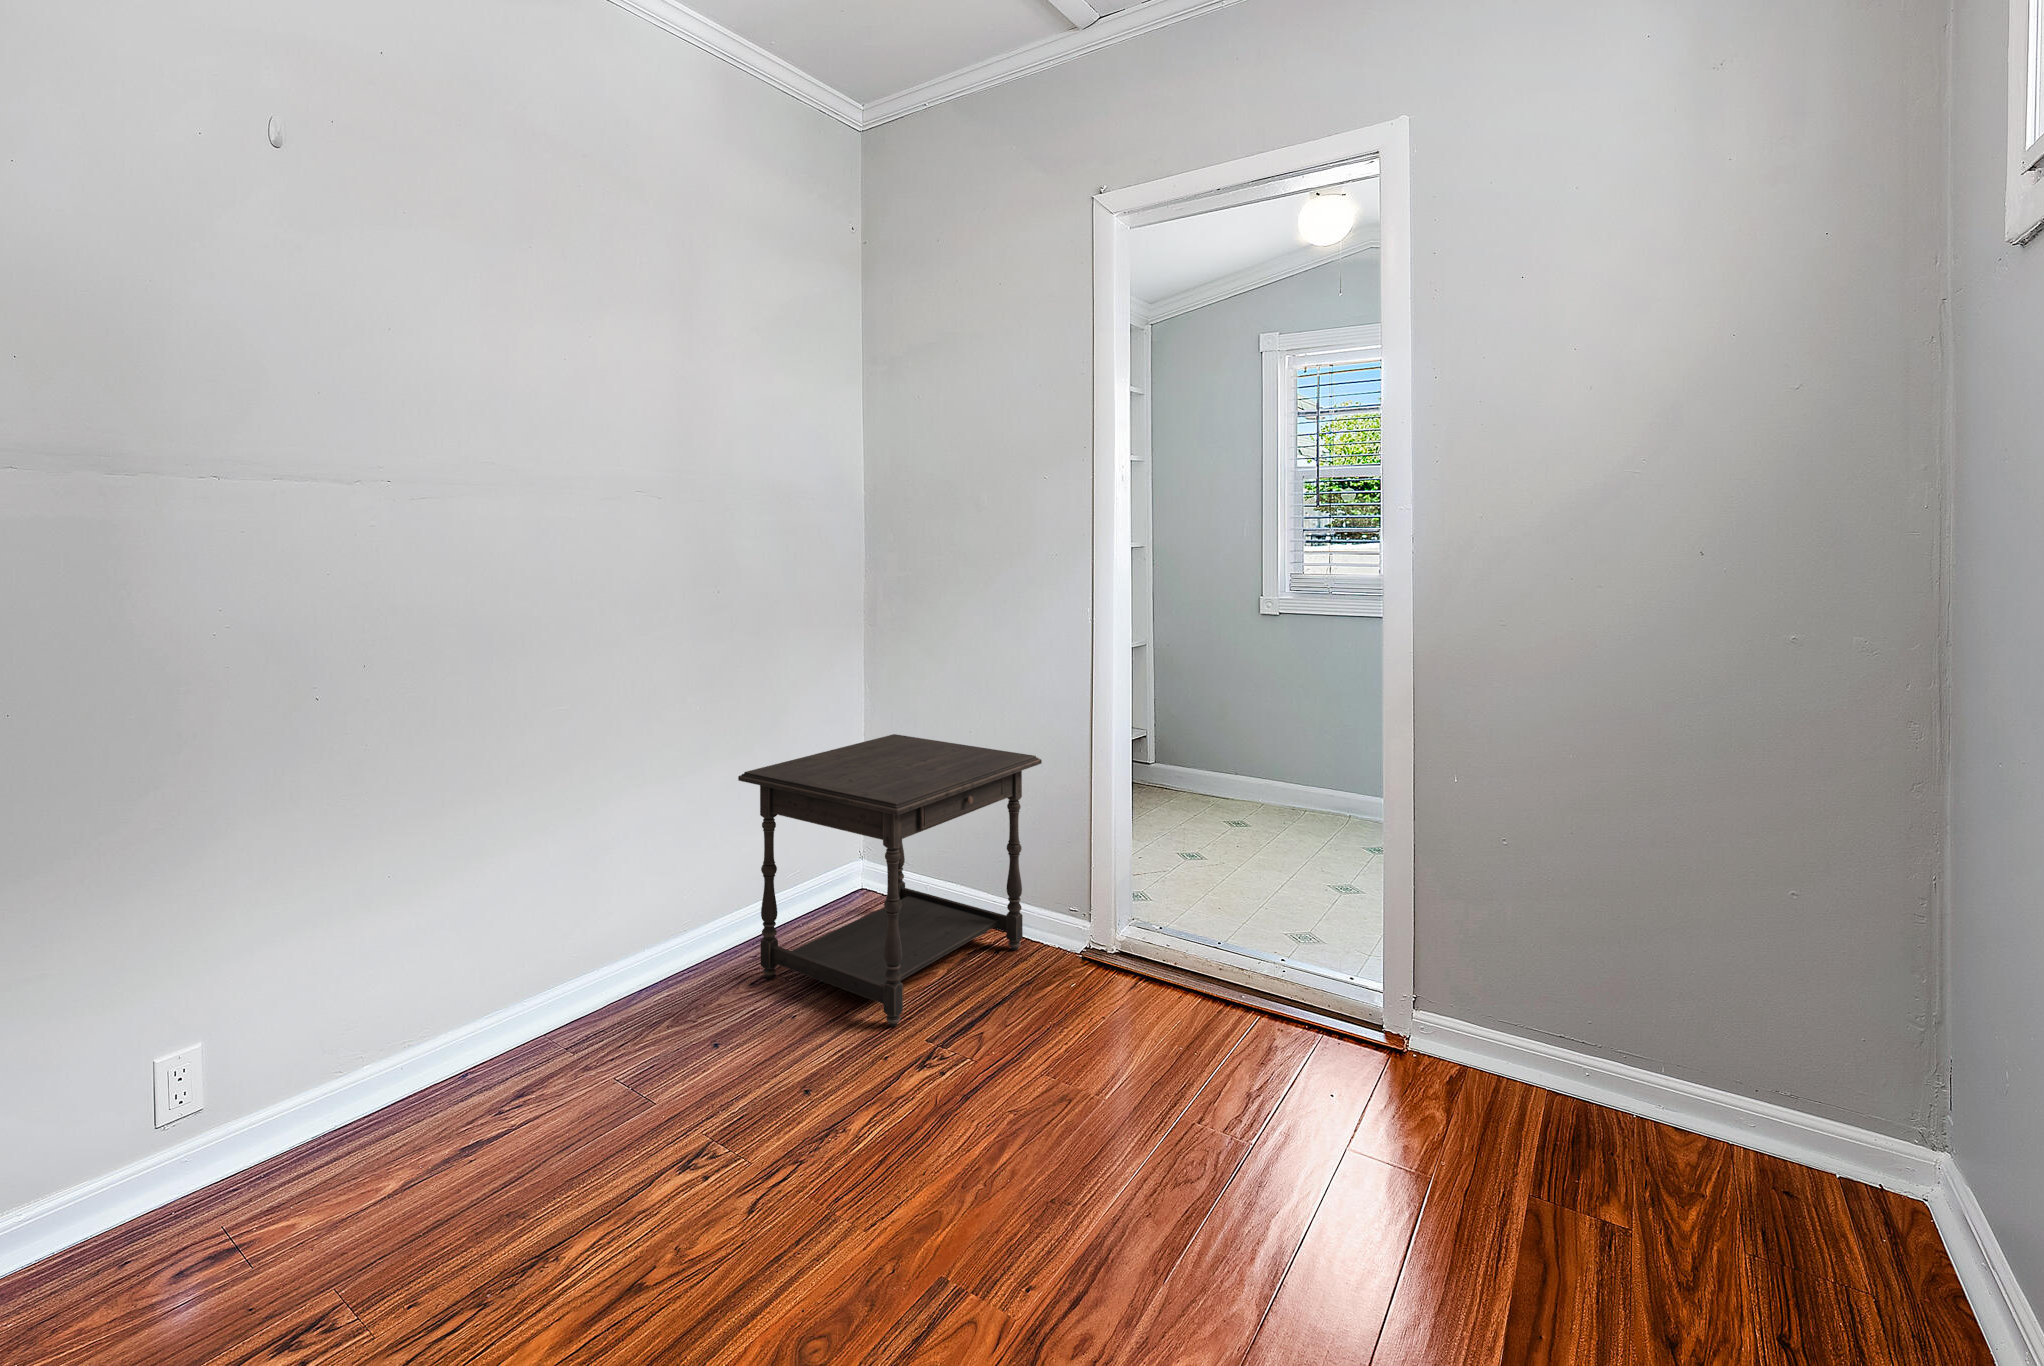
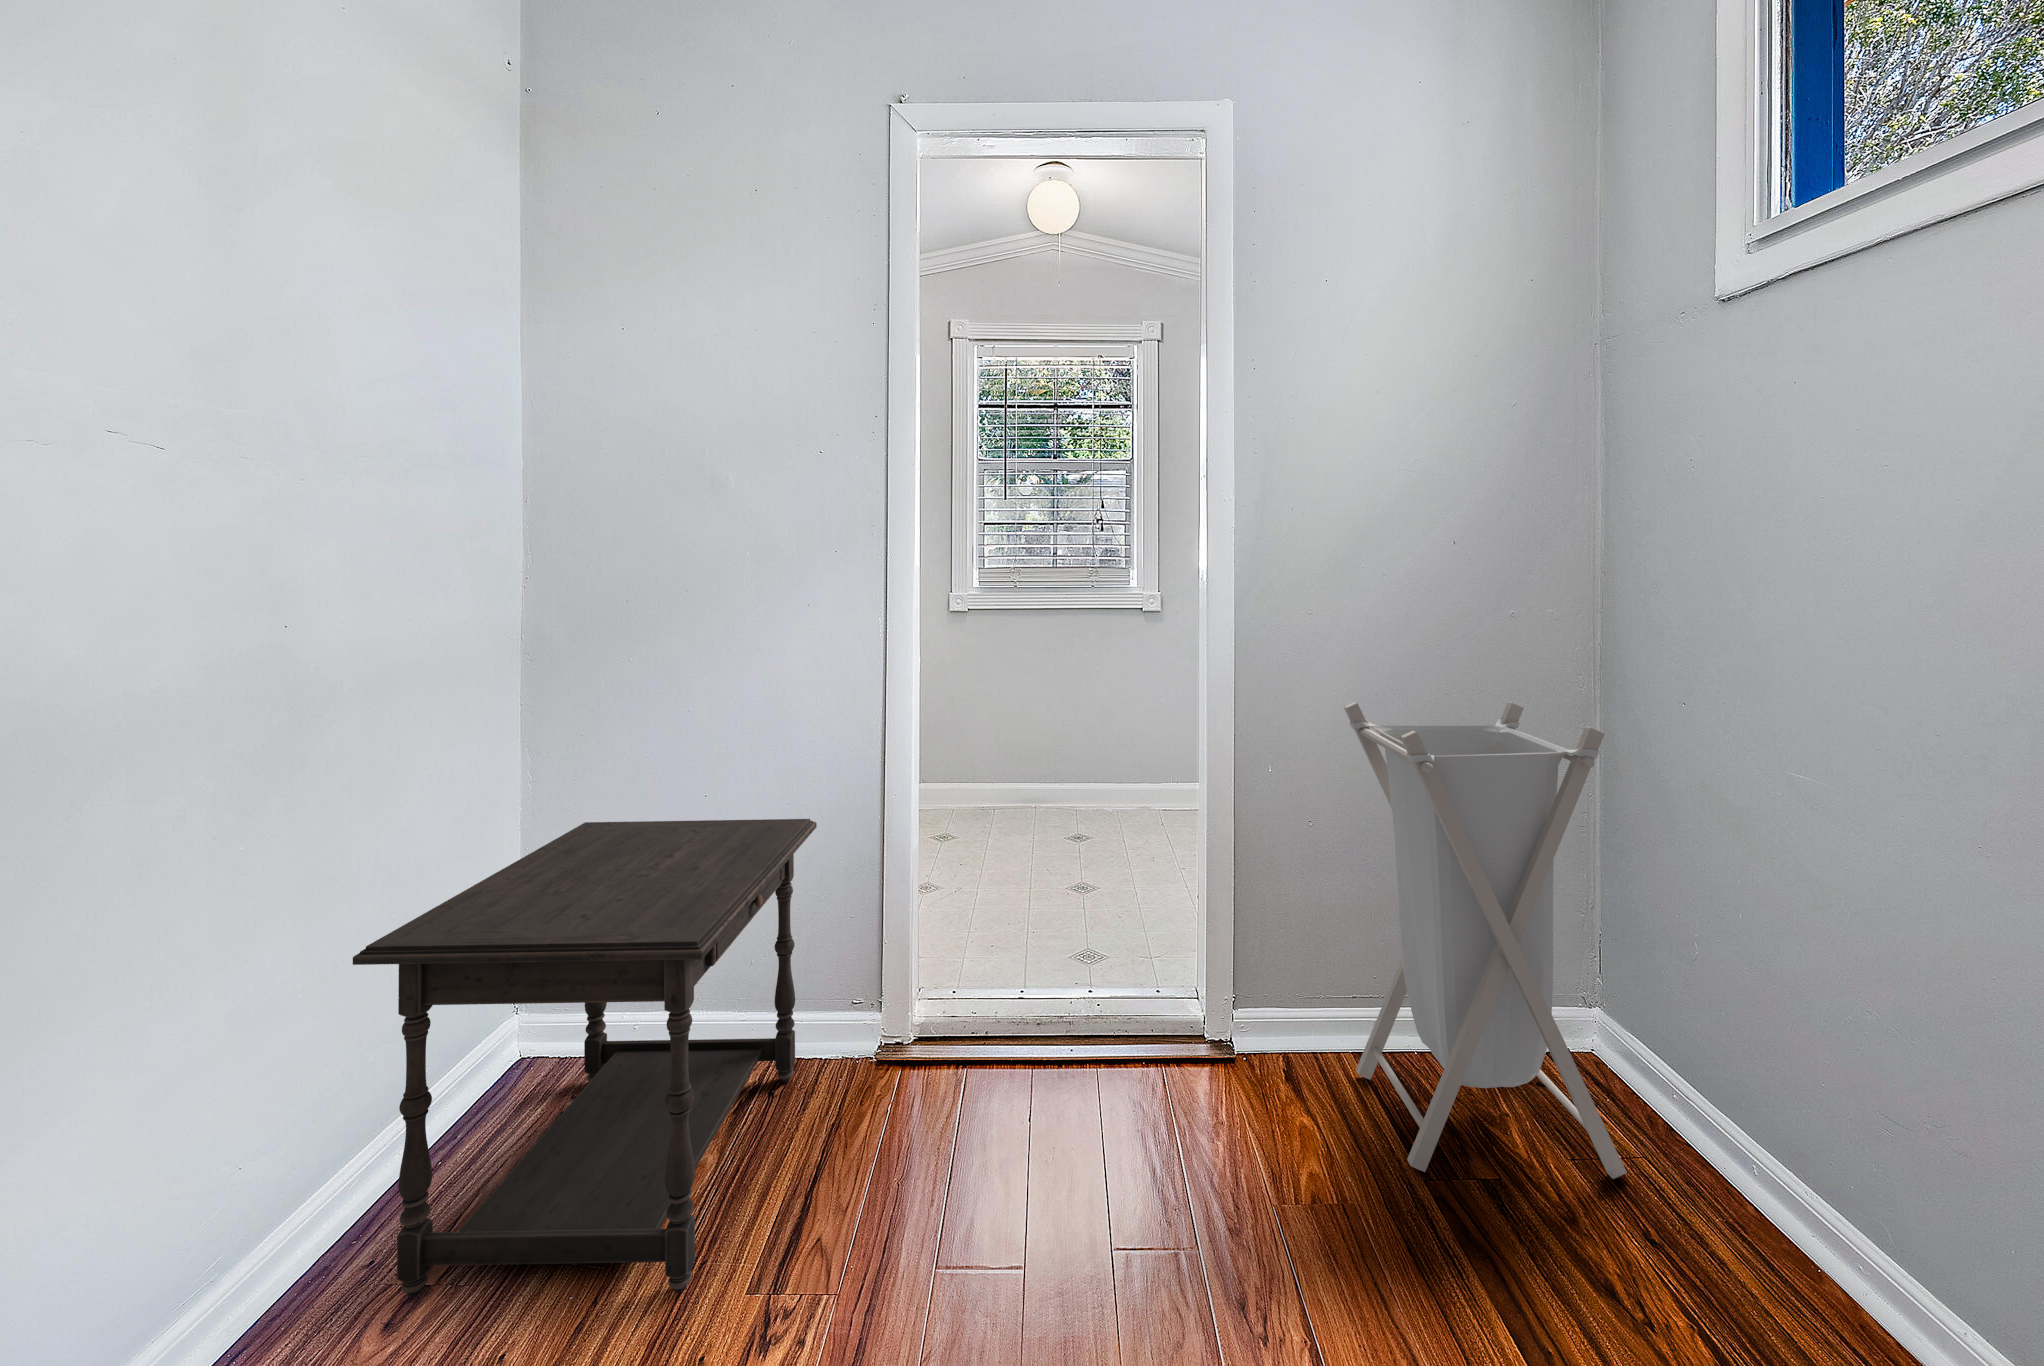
laundry hamper: none [1517,720,1815,1288] -> present [1344,702,1627,1179]

